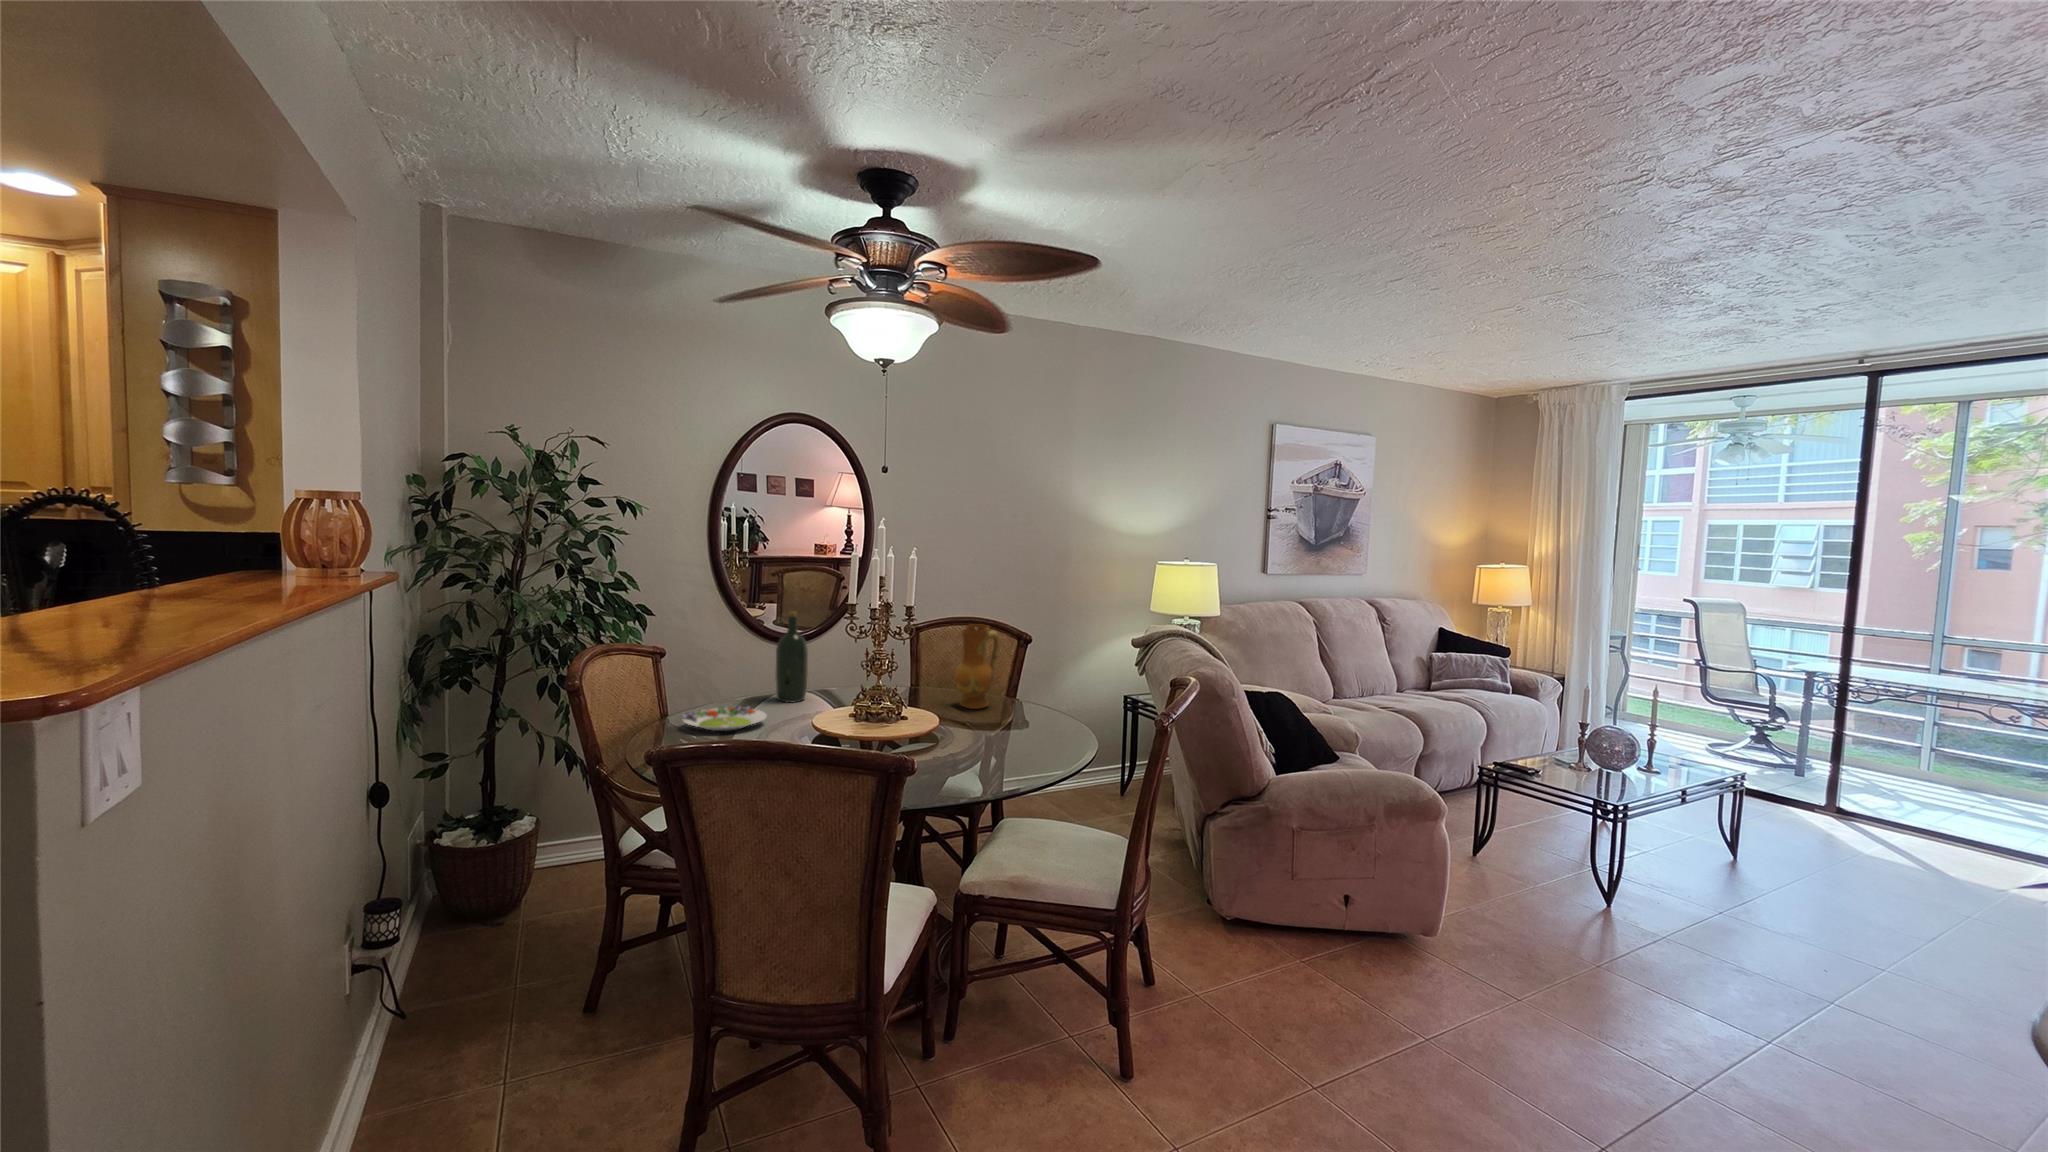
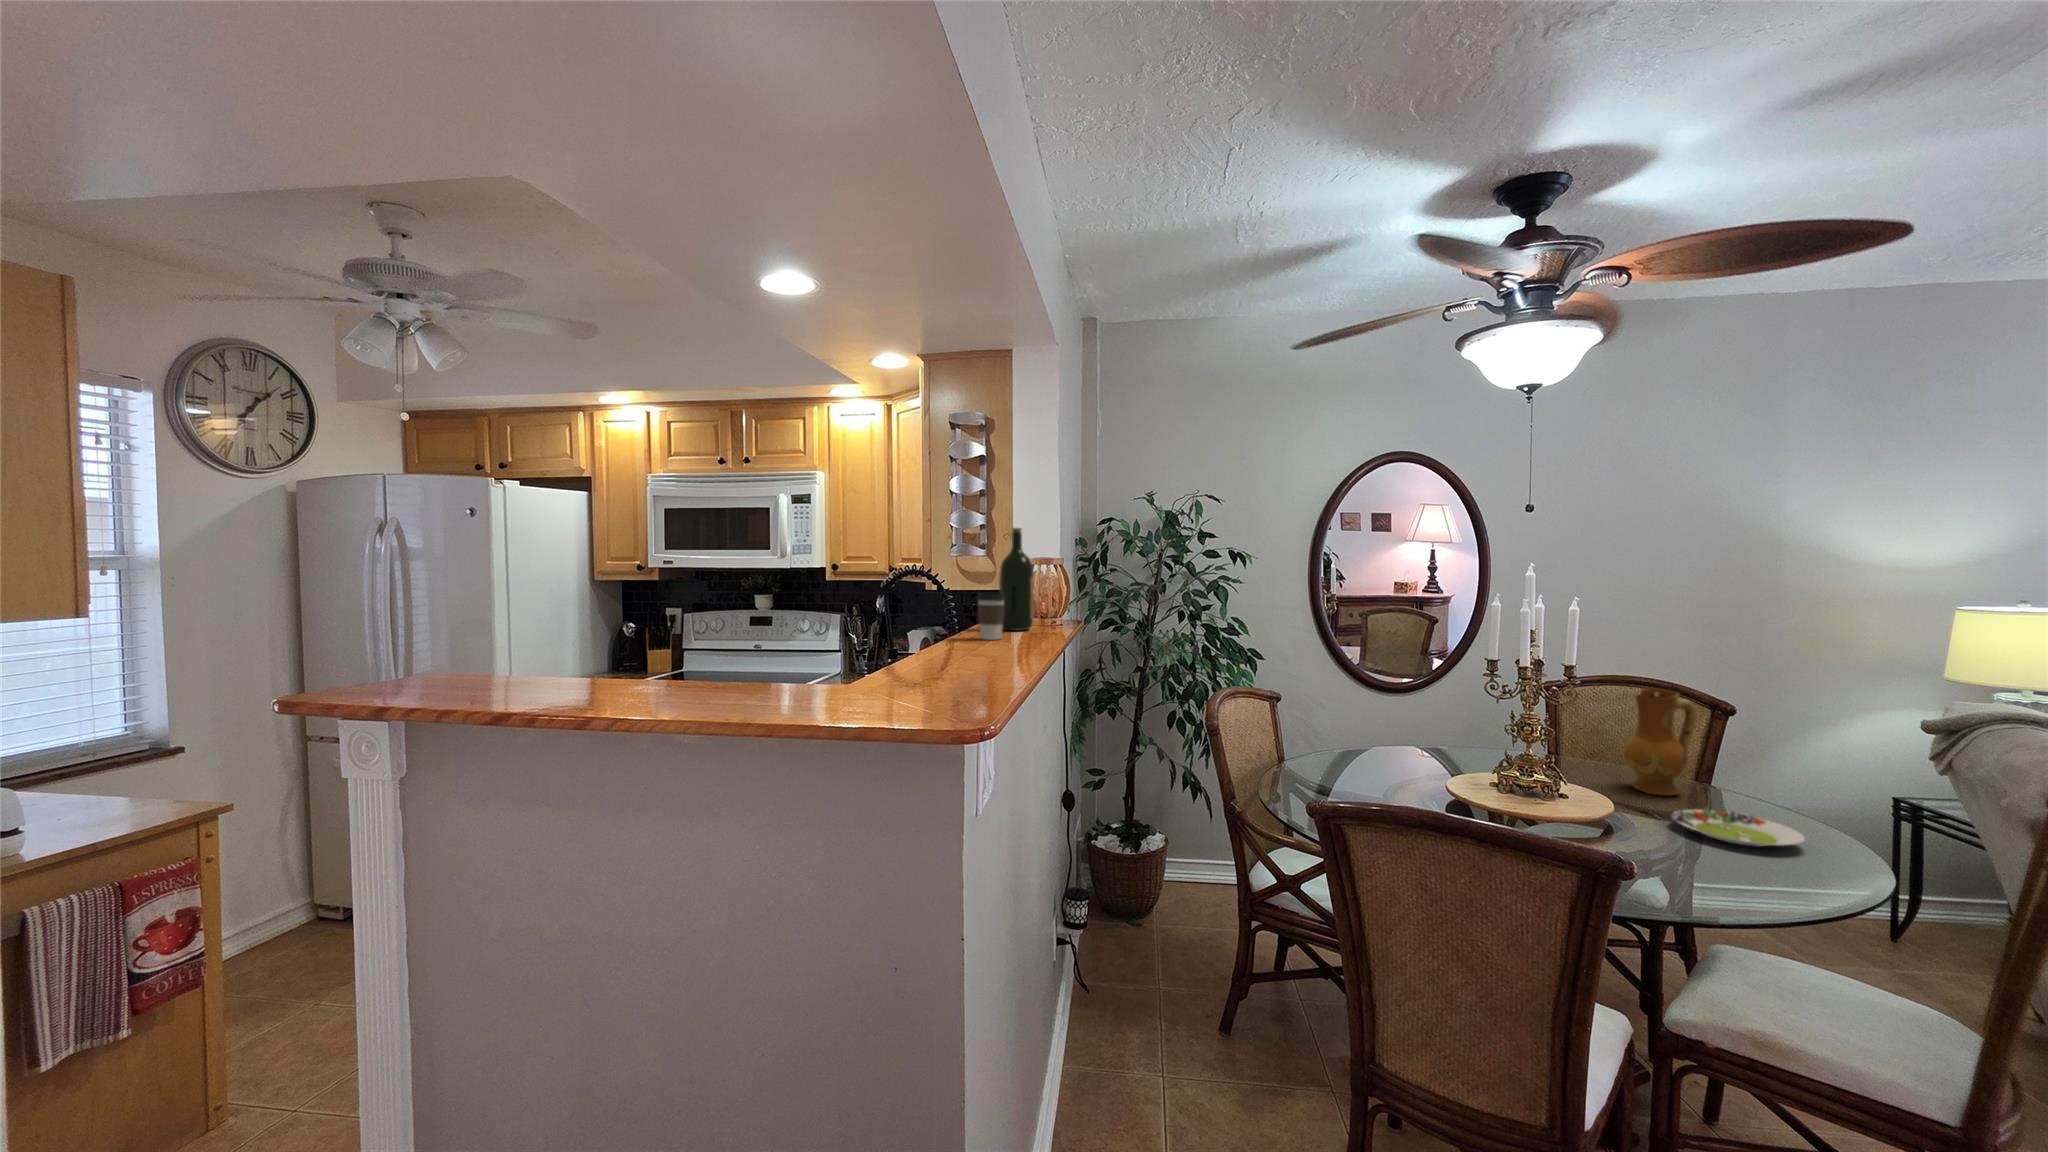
coffee cup: none [201,536,255,599] -> present [977,593,1005,640]
wine bottle: present [776,612,808,702] -> present [999,528,1034,631]
salad plate: present [683,706,767,731] -> present [1671,809,1805,847]

